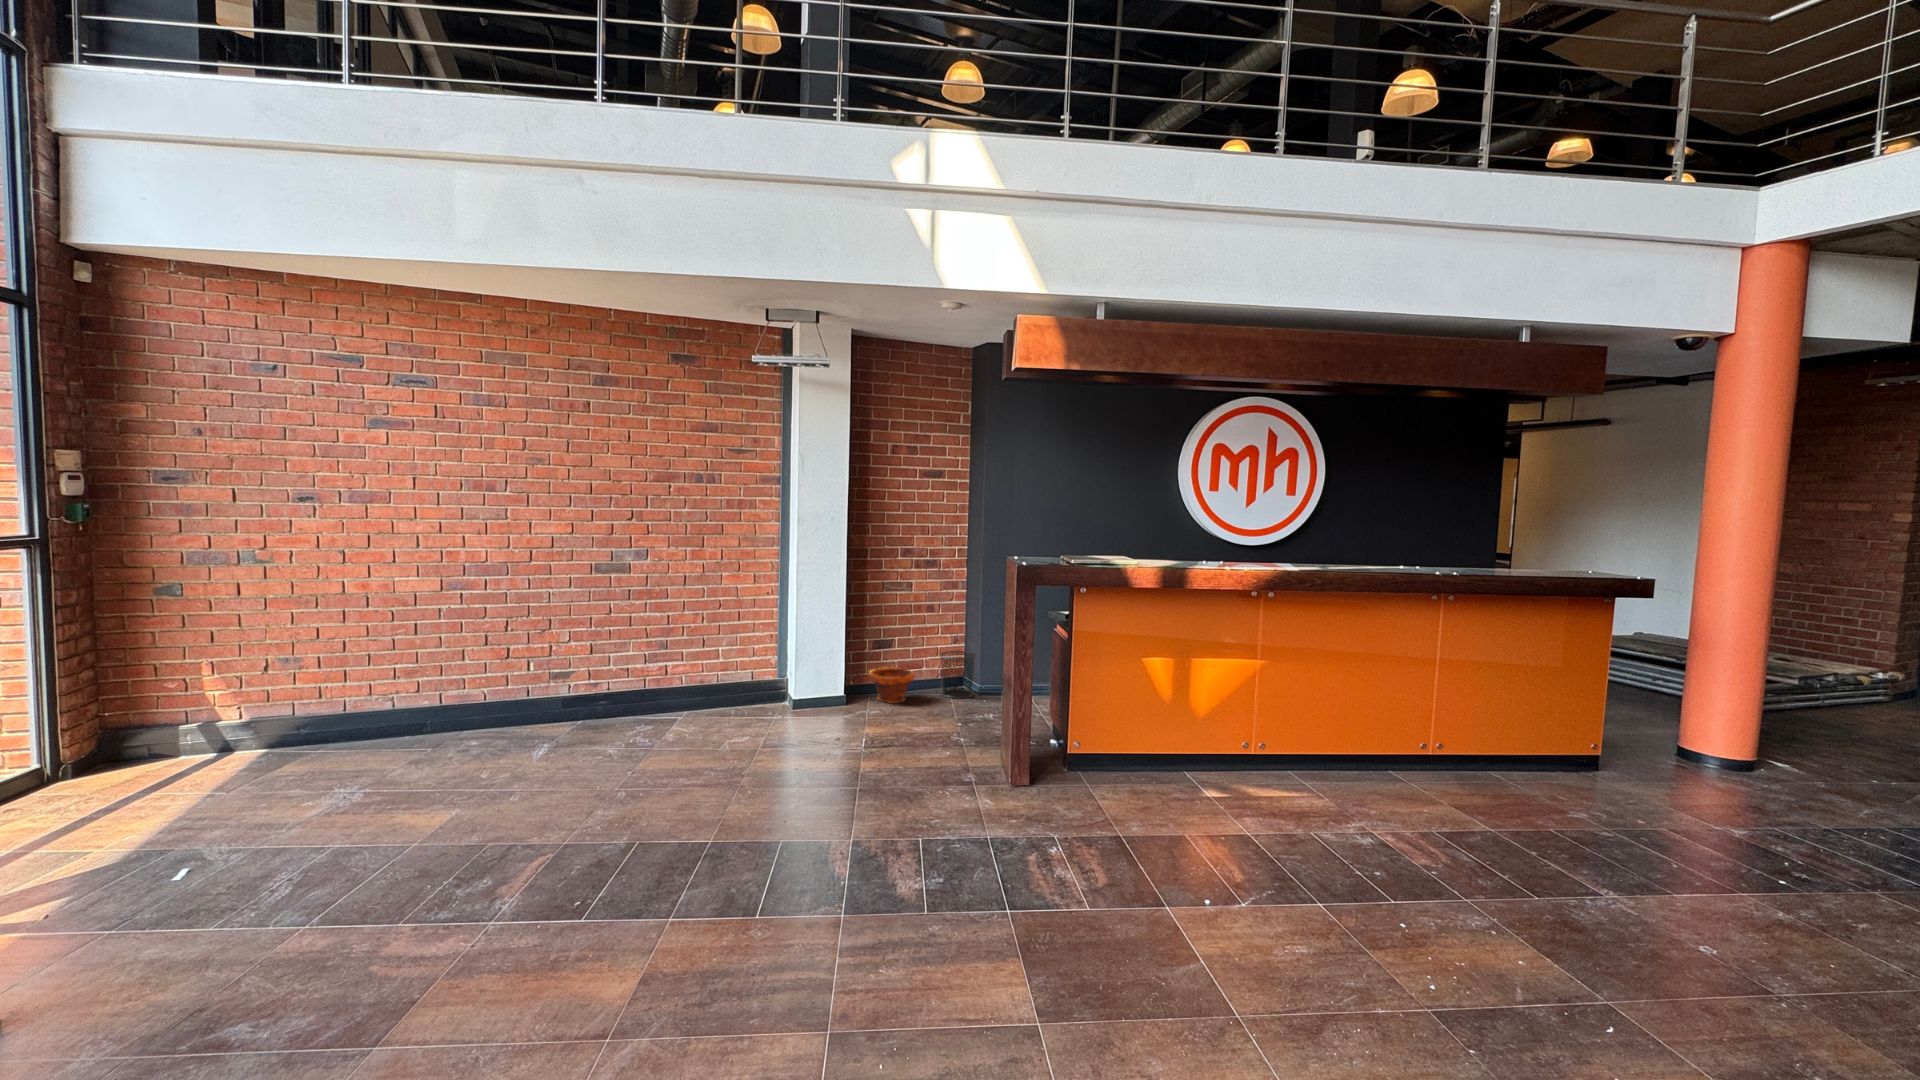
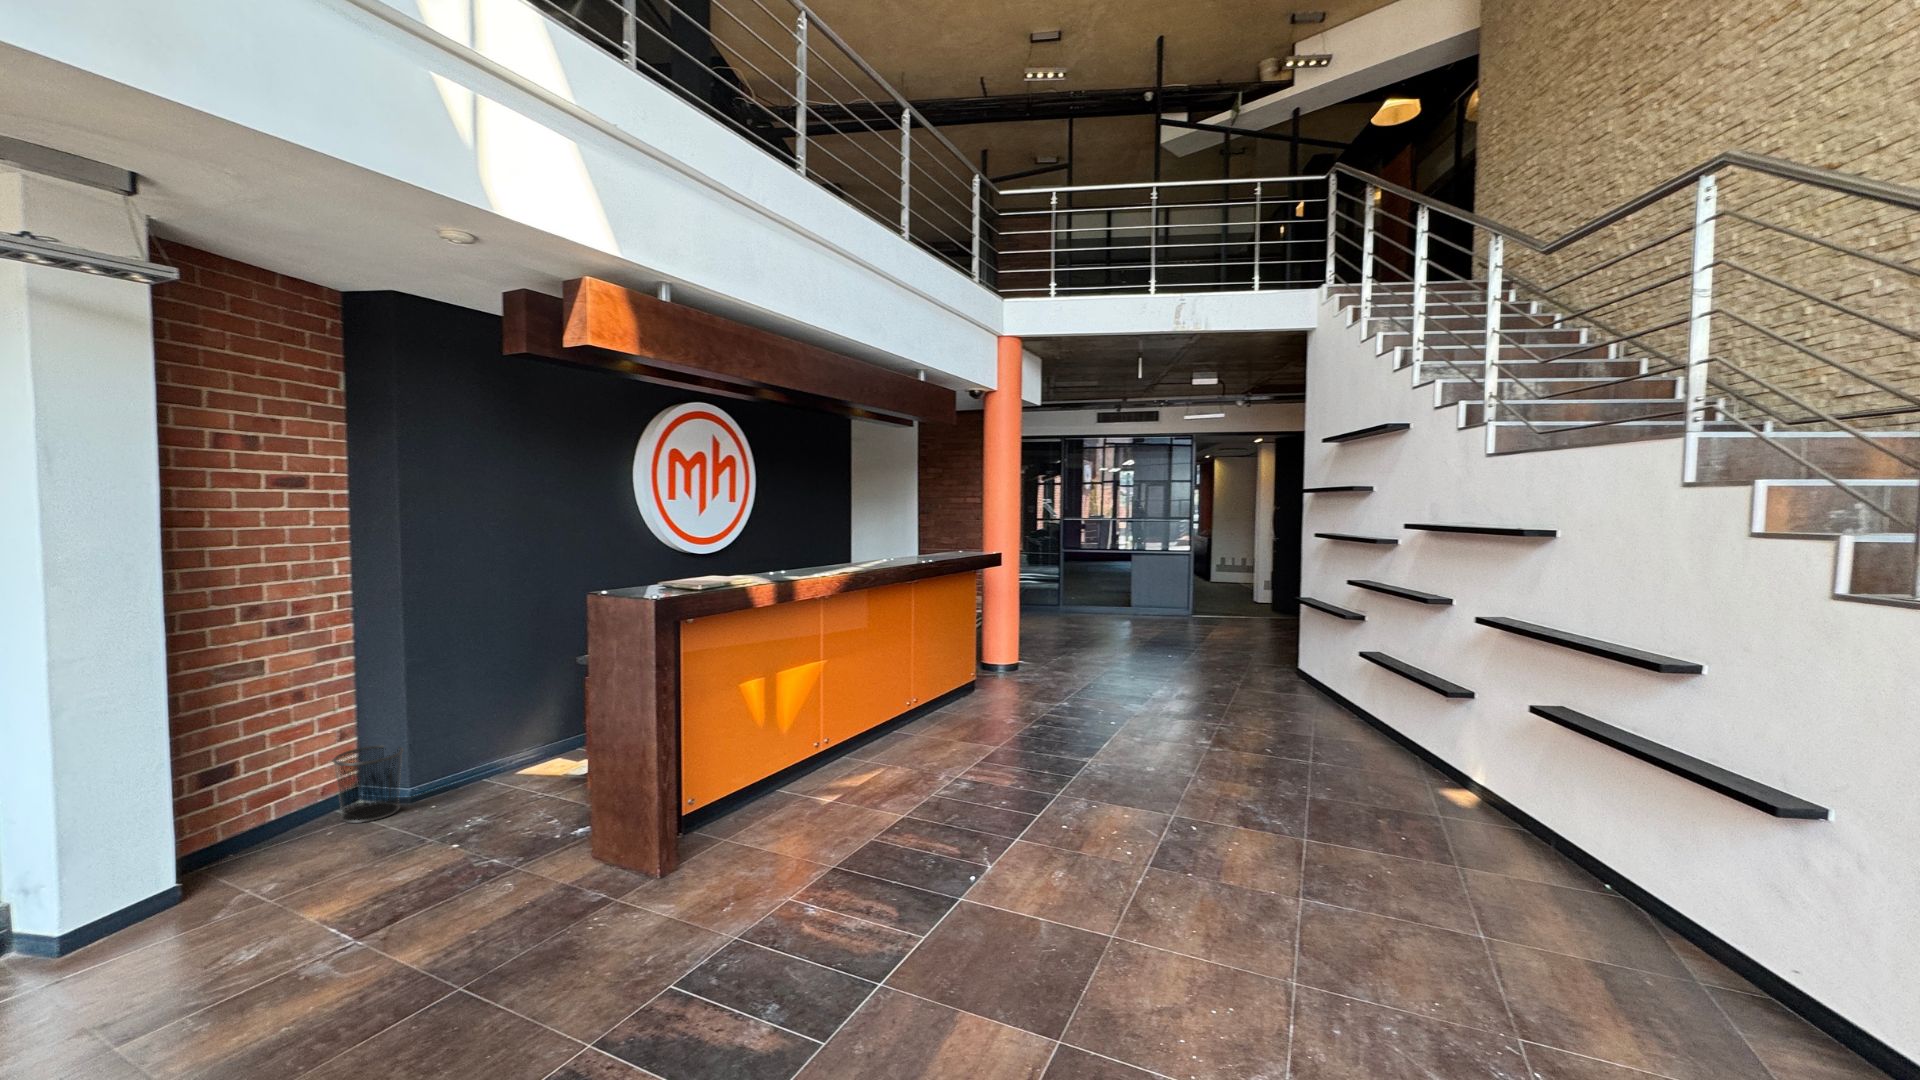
planter: present [869,668,914,703] -> none [213,801,314,870]

